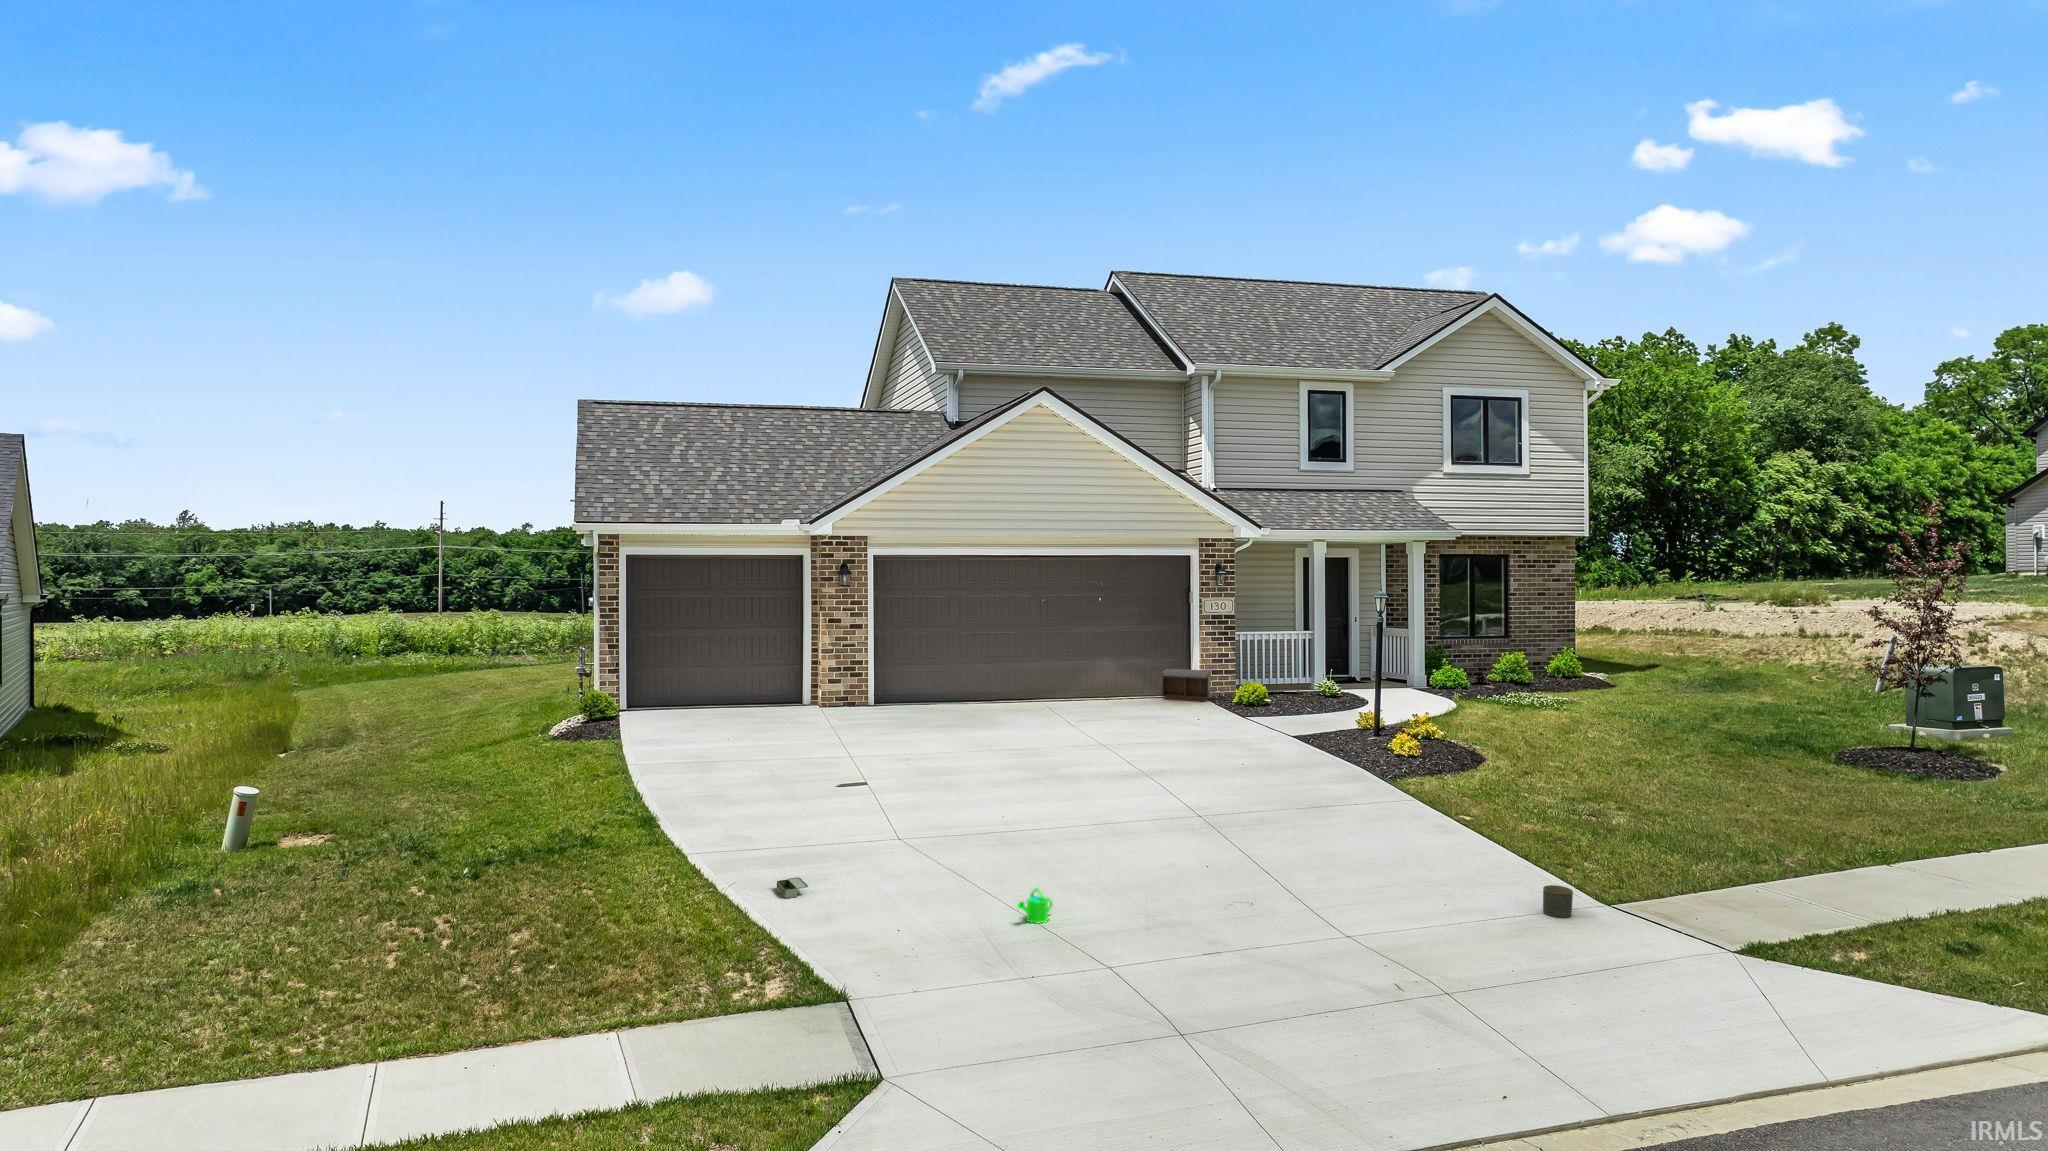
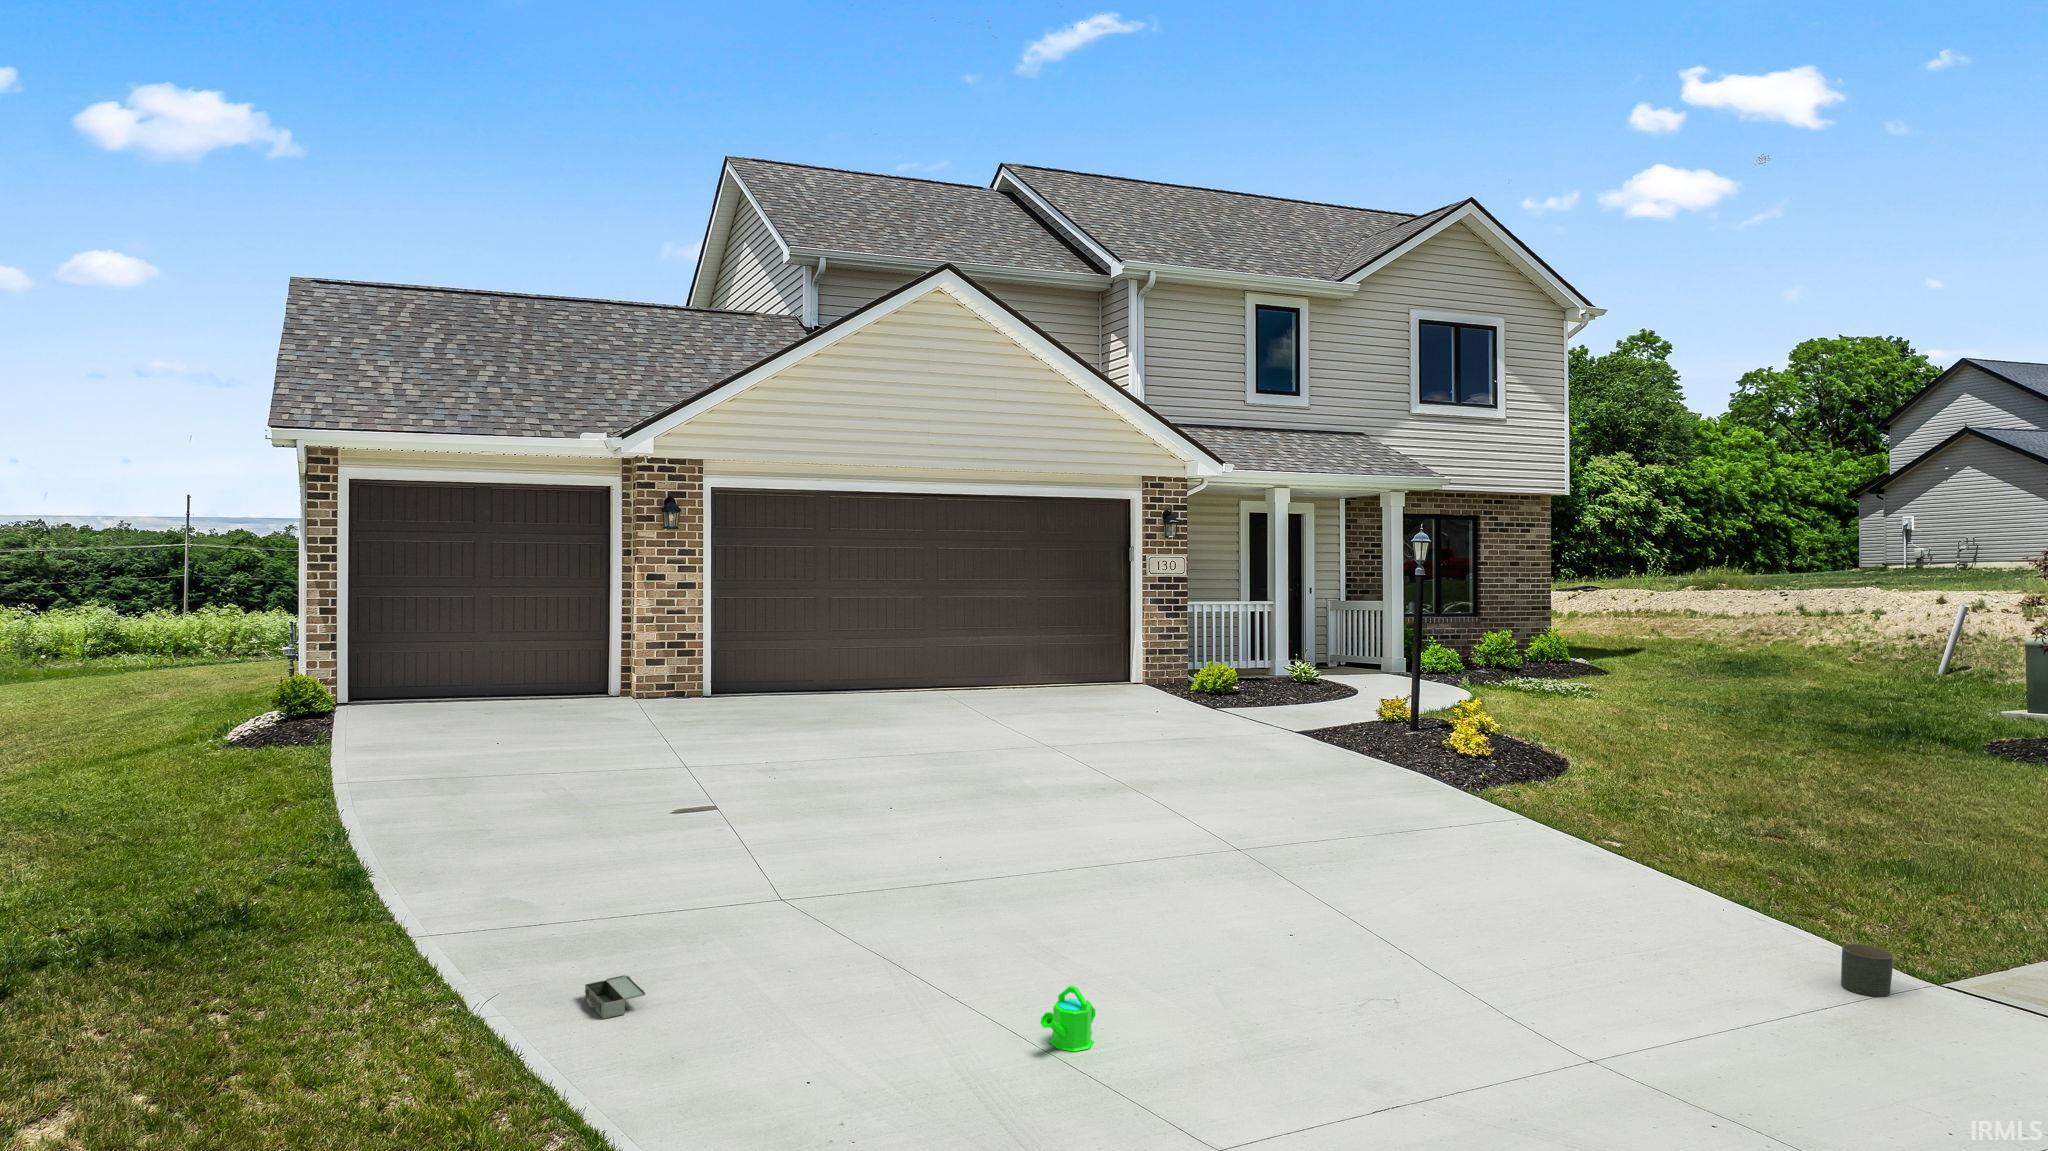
bench: present [1162,669,1211,701] -> none [1095,647,1157,688]

